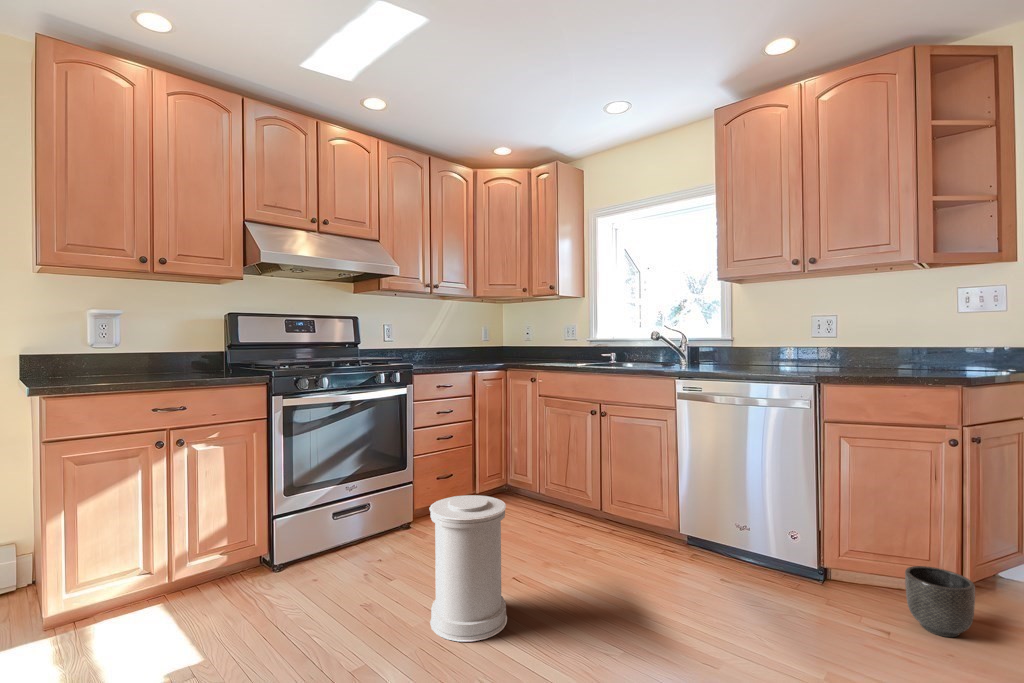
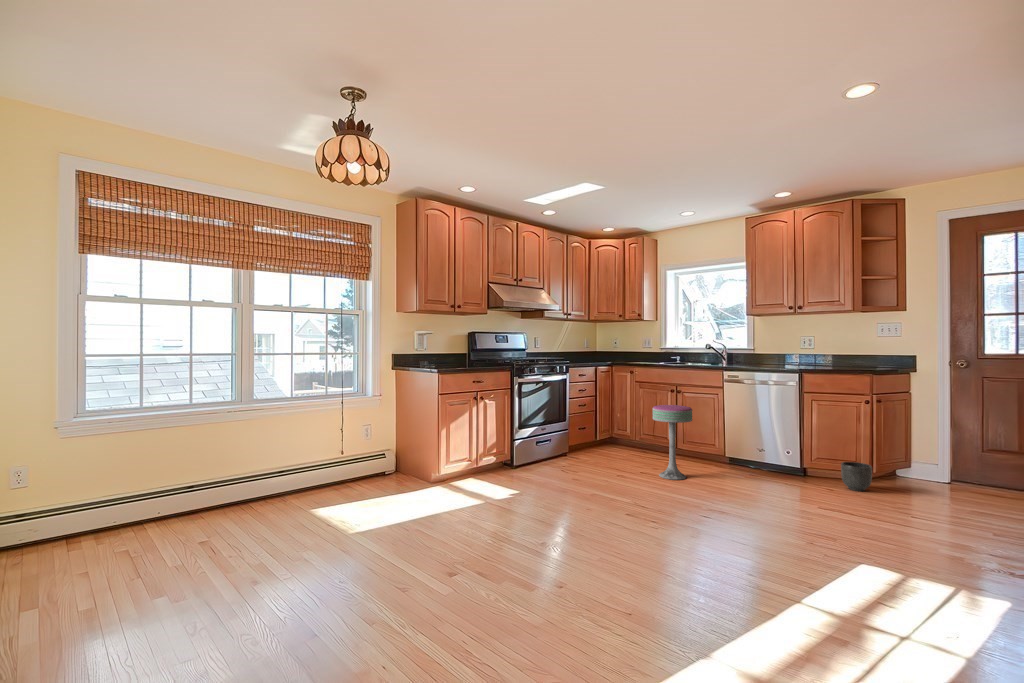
bar stool: none [532,446,608,602] -> present [652,405,692,480]
trash can: present [429,495,507,641] -> none [610,426,647,489]

